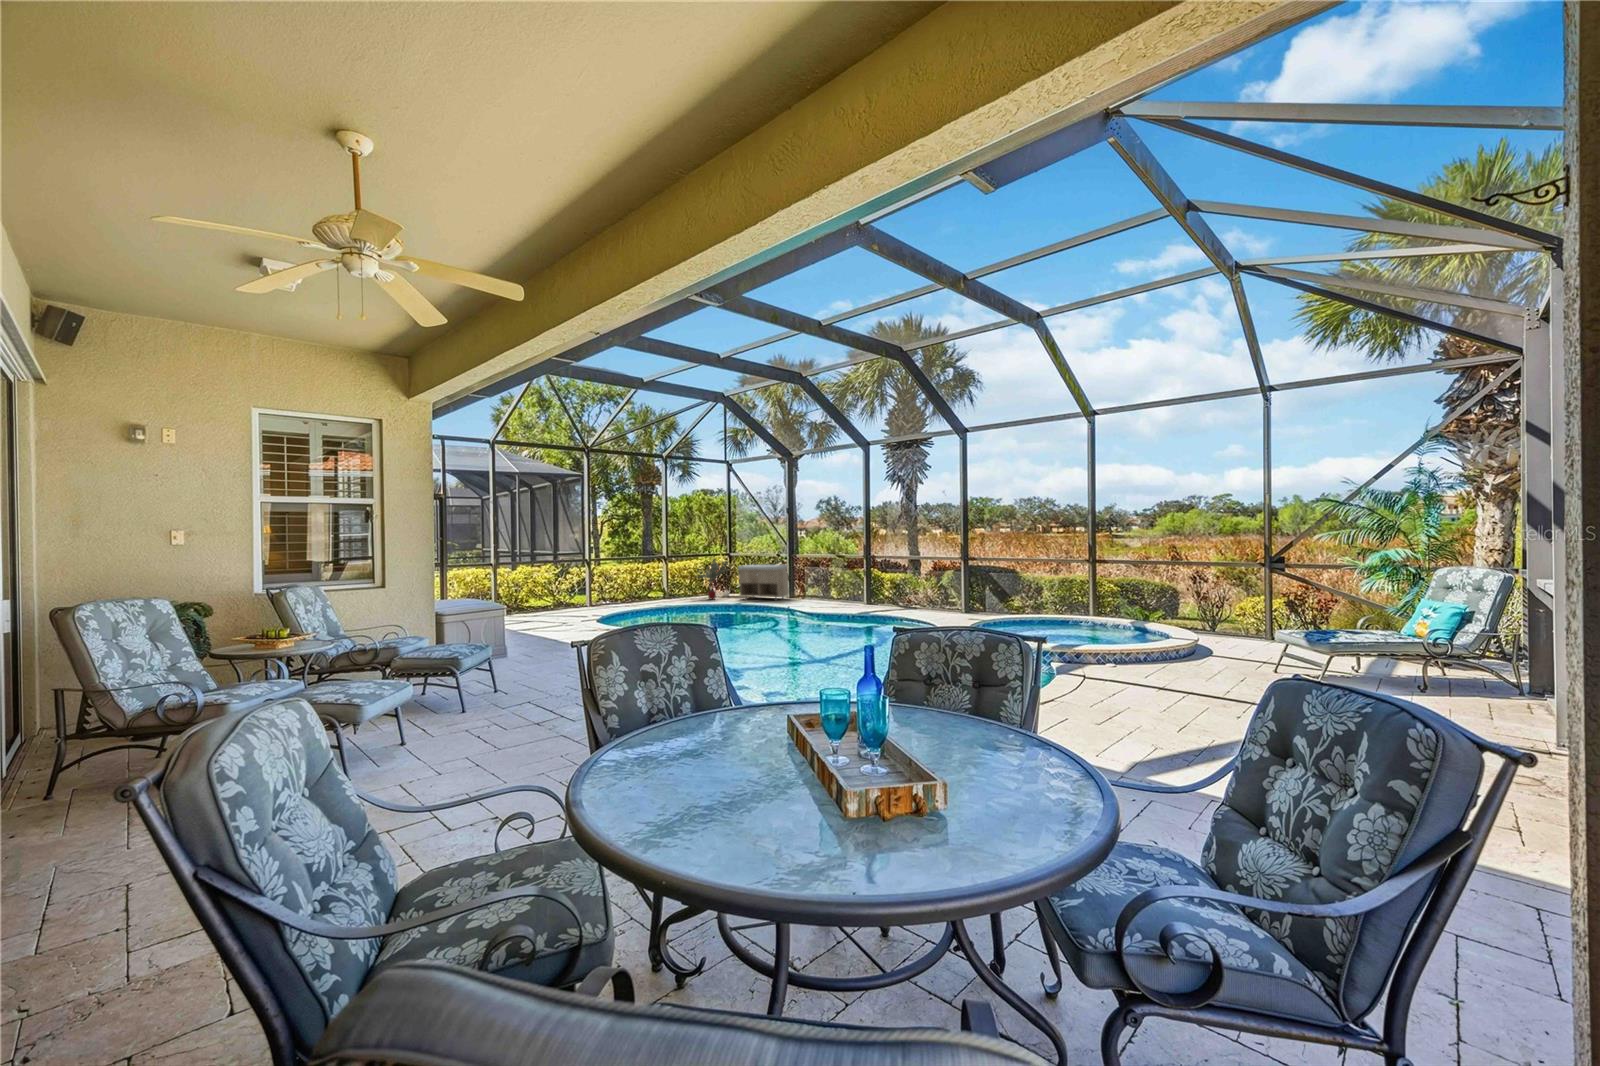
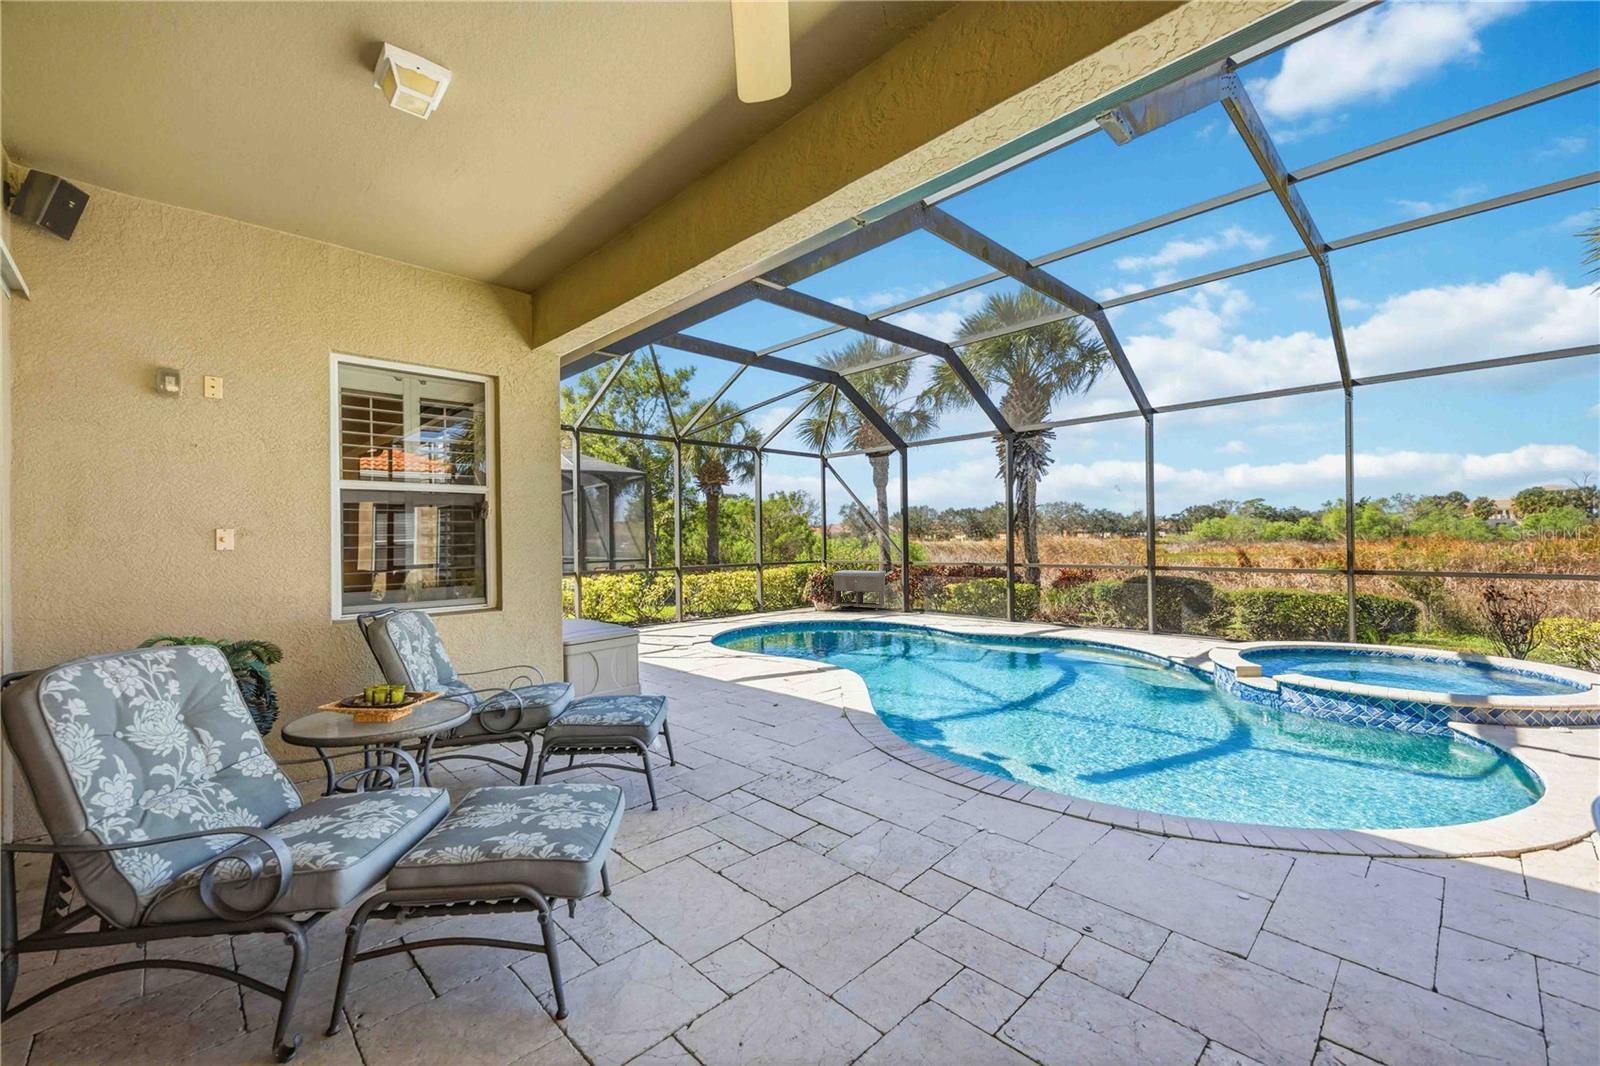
potted tree: present [696,556,727,599] -> none [785,560,820,608]

